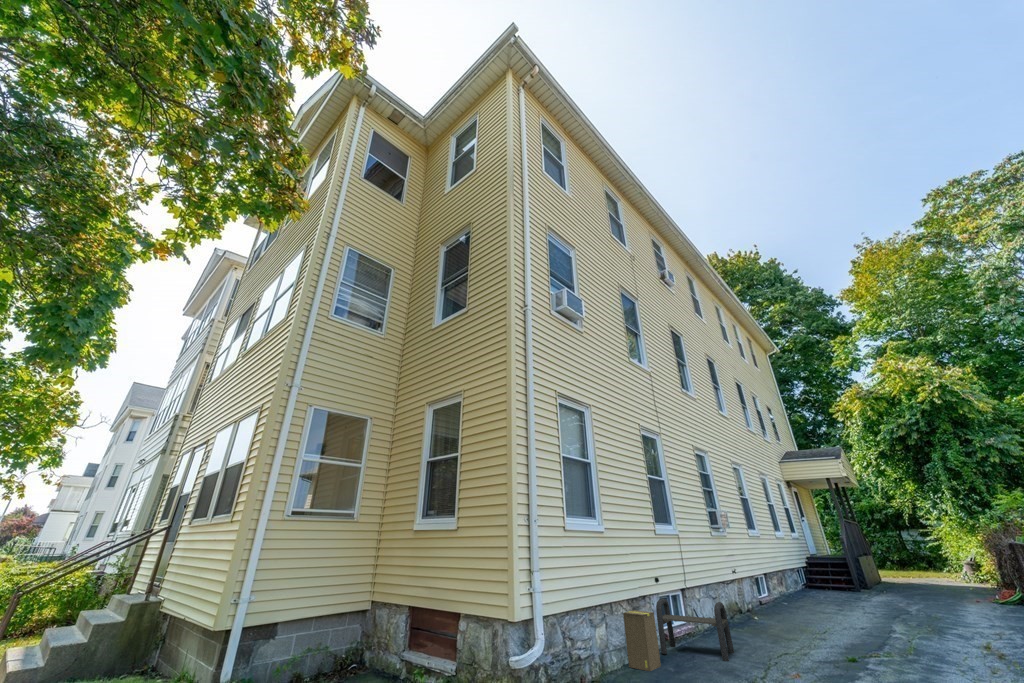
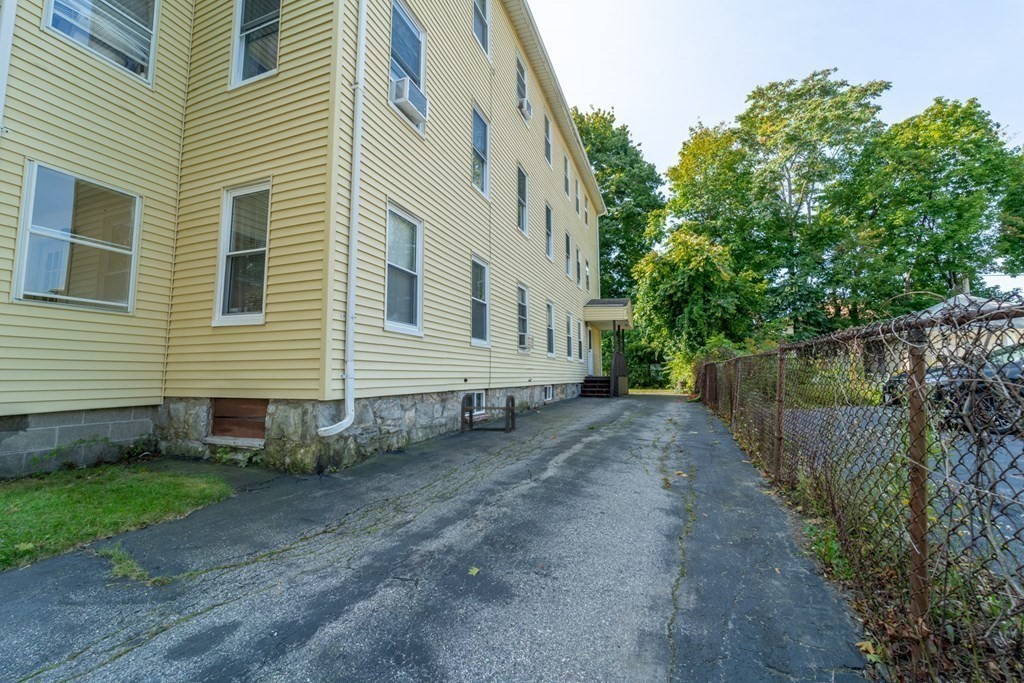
cardboard box: present [623,610,661,671] -> none [432,401,458,441]

